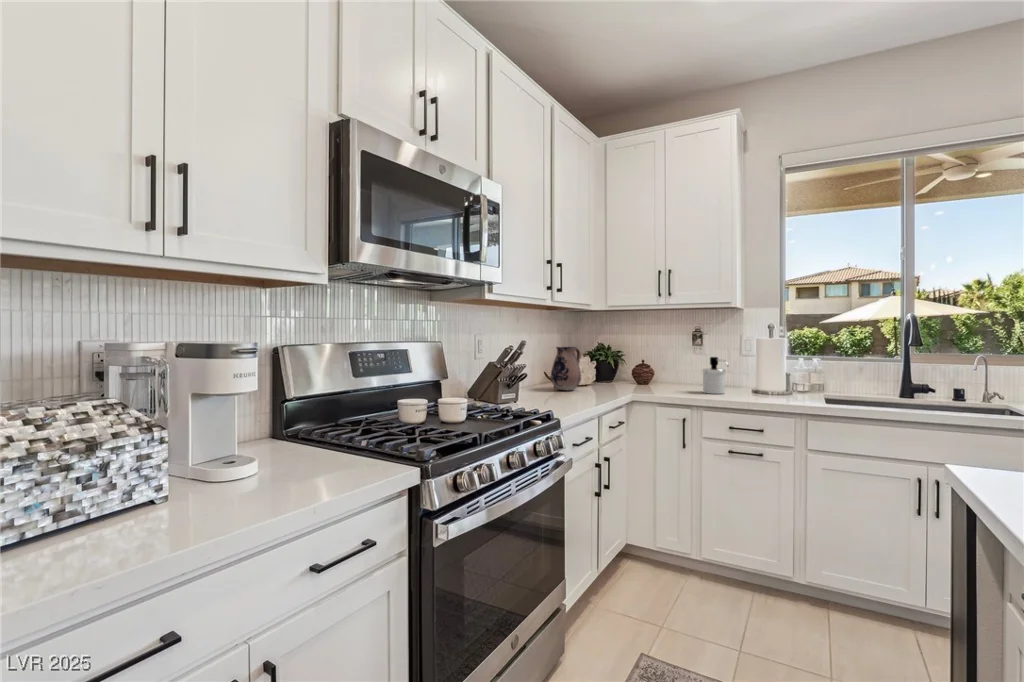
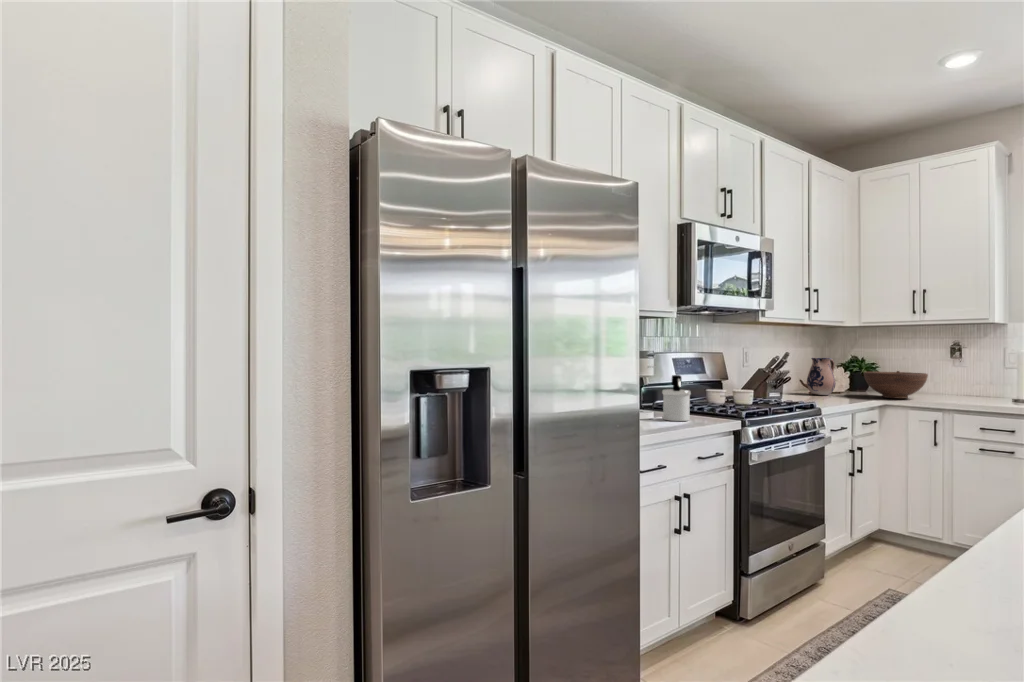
soap dispenser: present [702,357,728,394] -> present [662,375,691,421]
fruit bowl: none [610,361,674,392] -> present [864,372,928,399]

